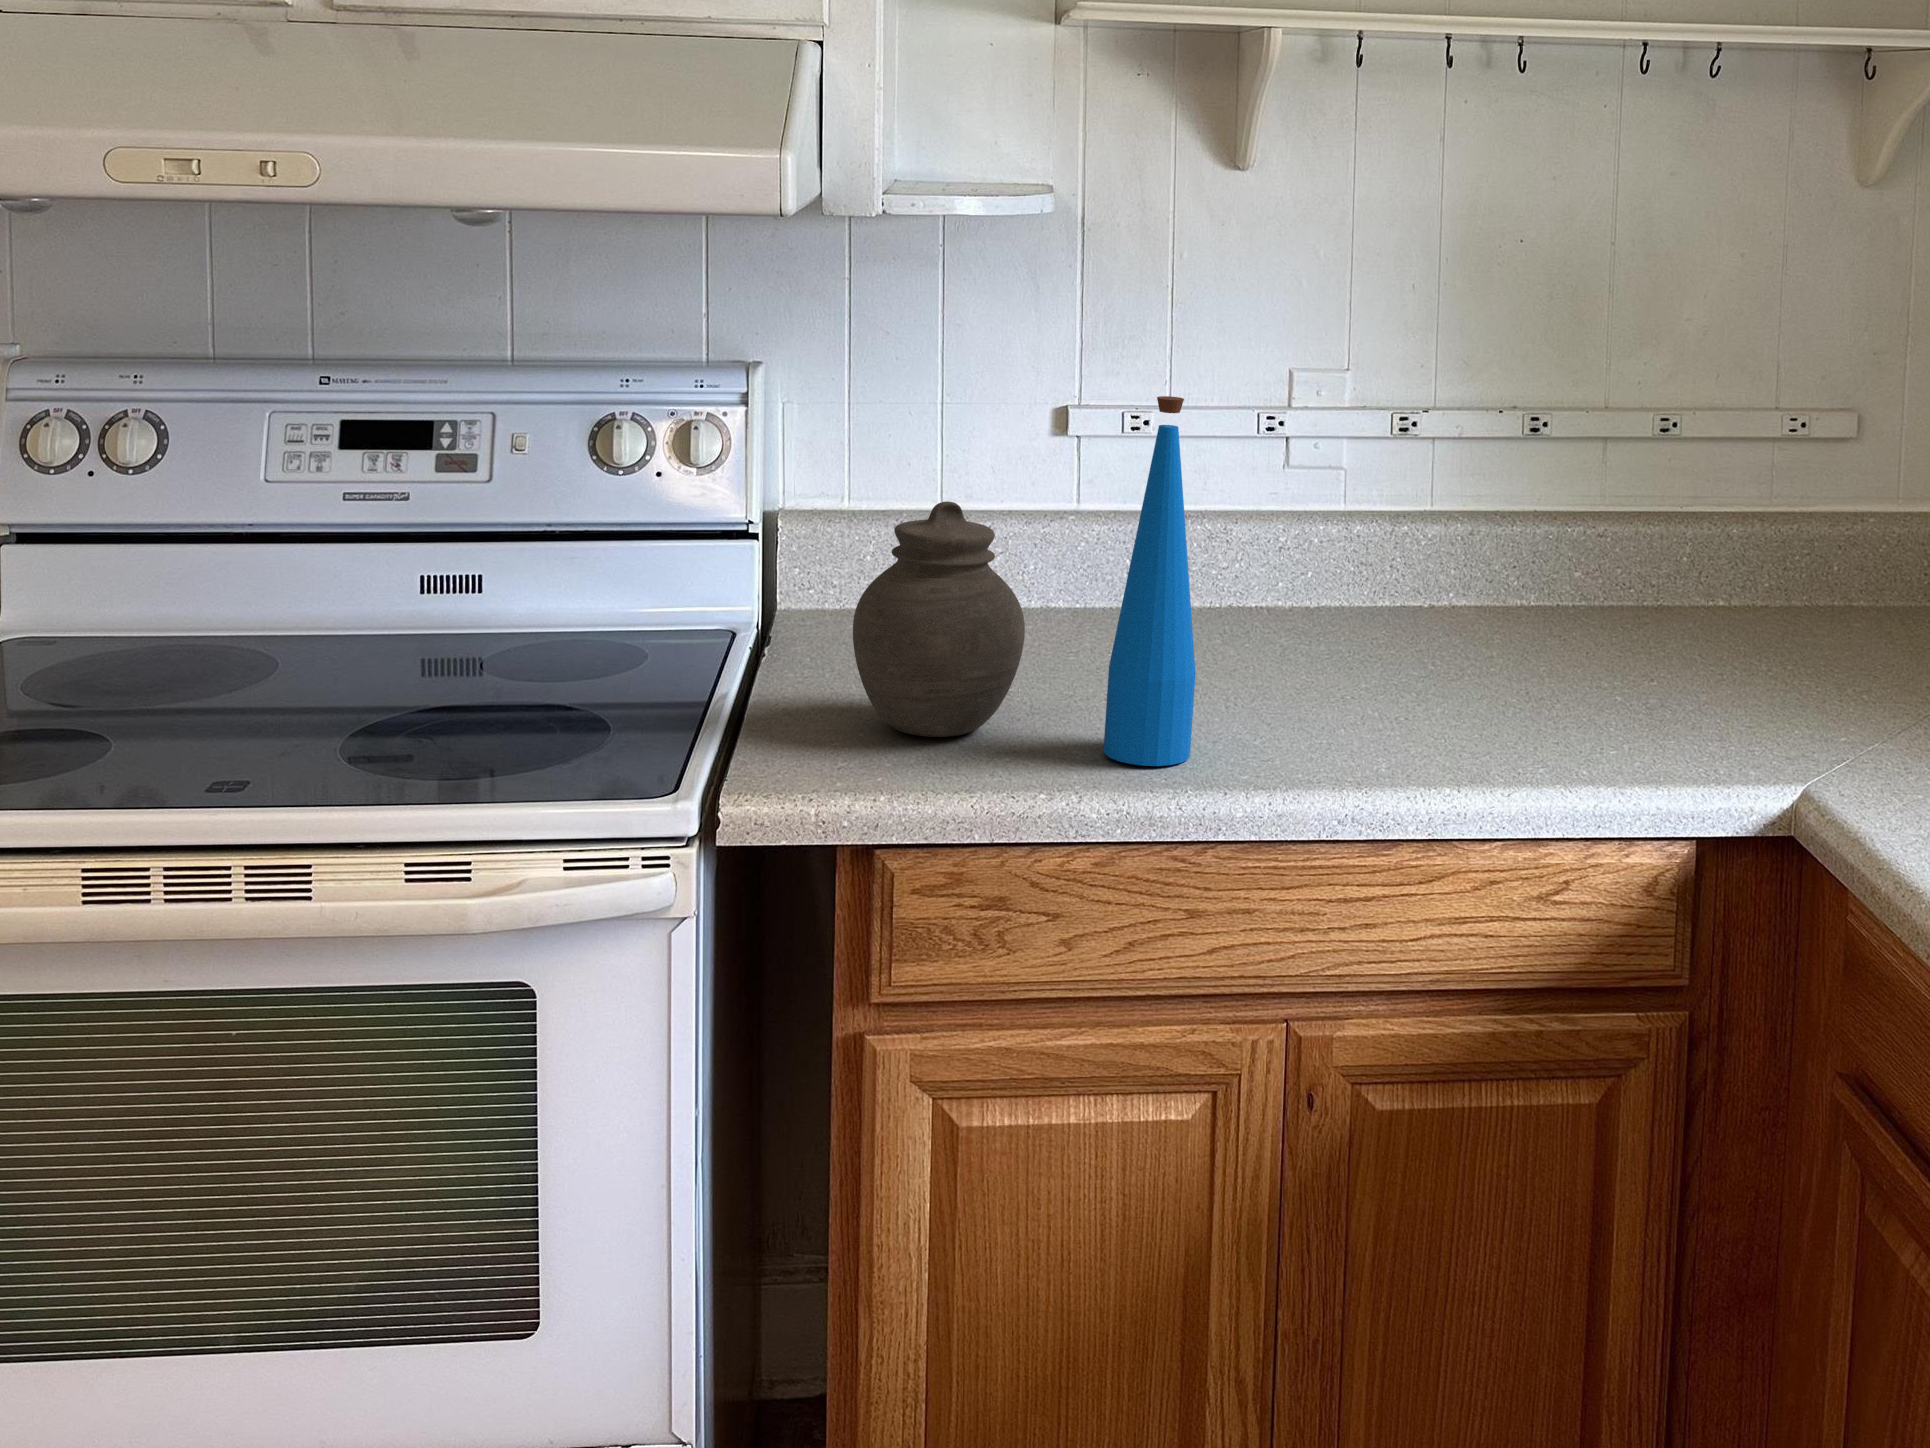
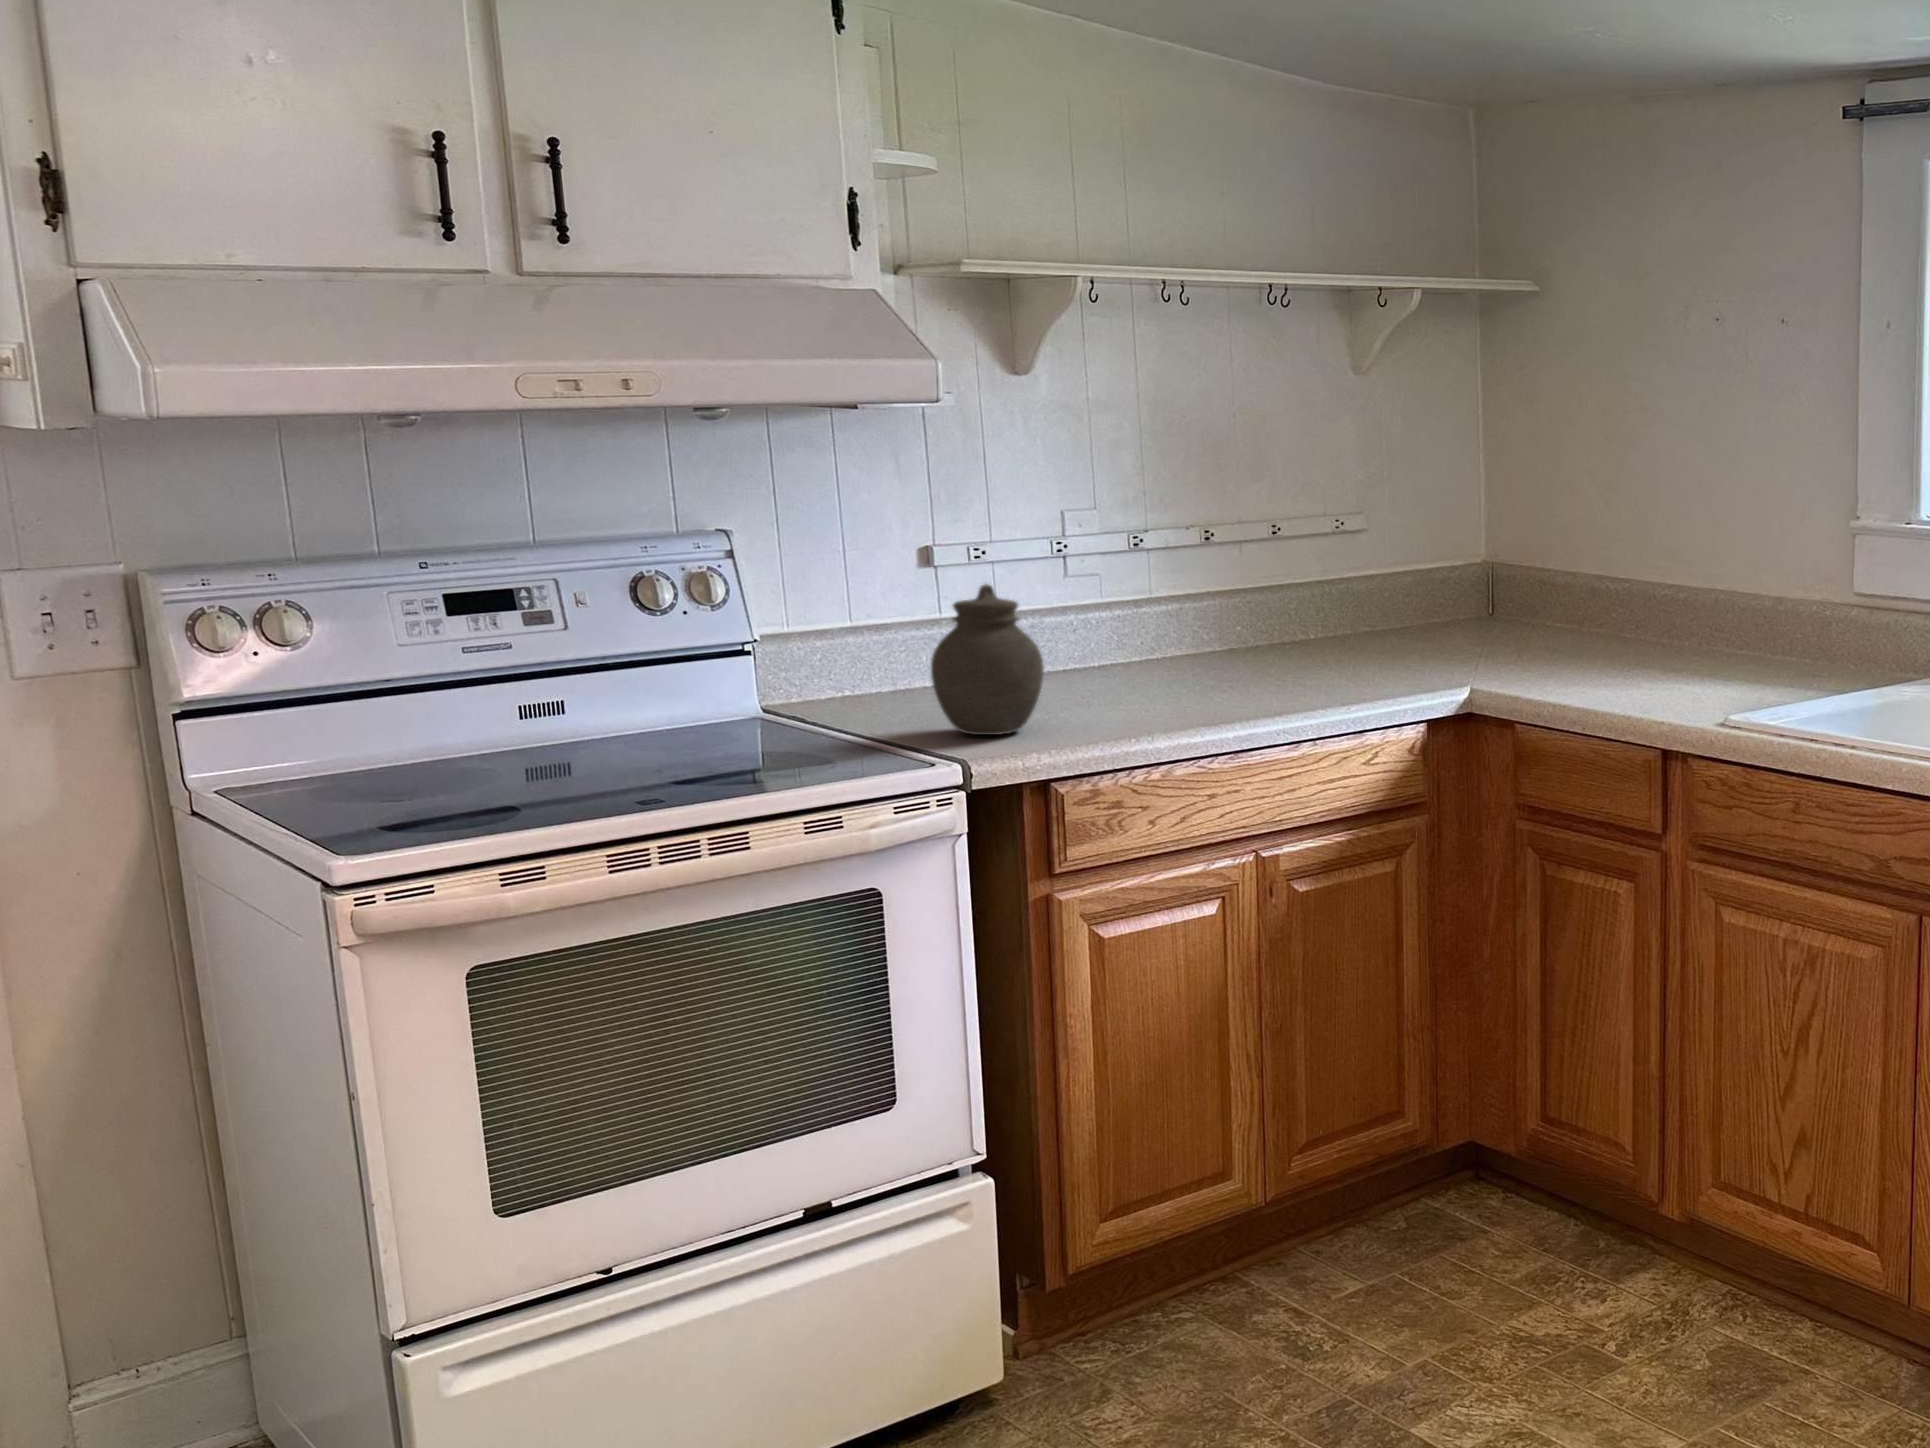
bottle: present [1104,396,1196,766] -> none [1106,501,1161,726]

